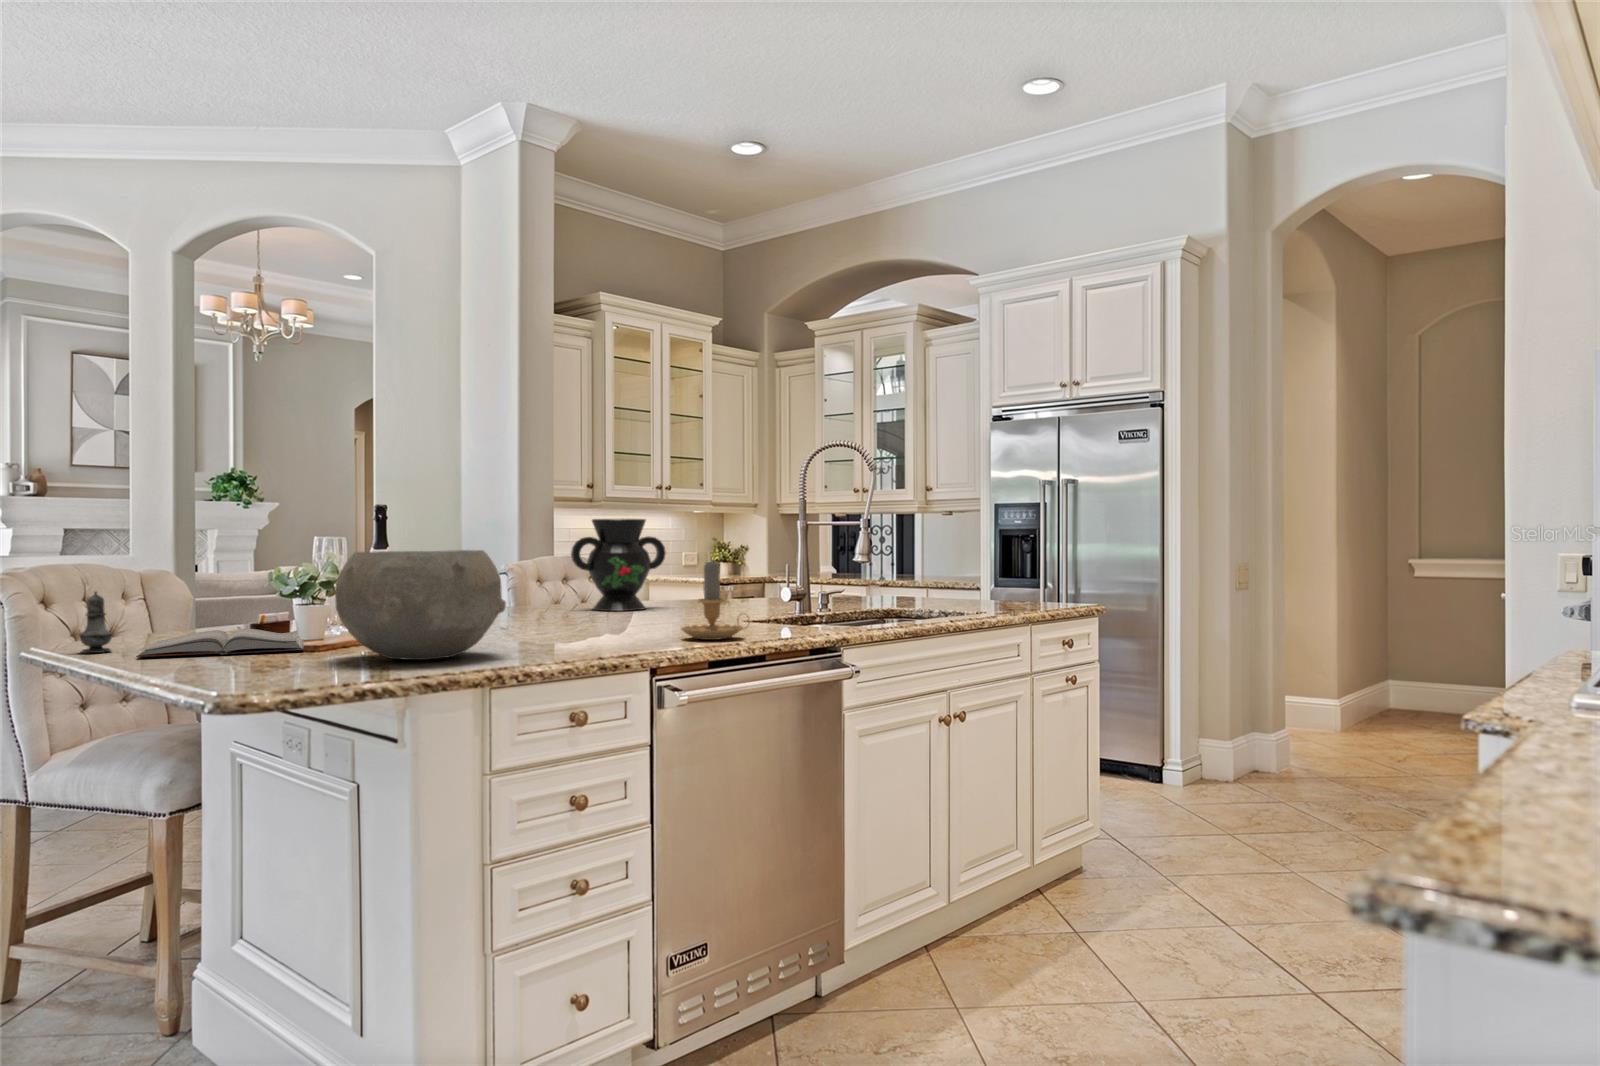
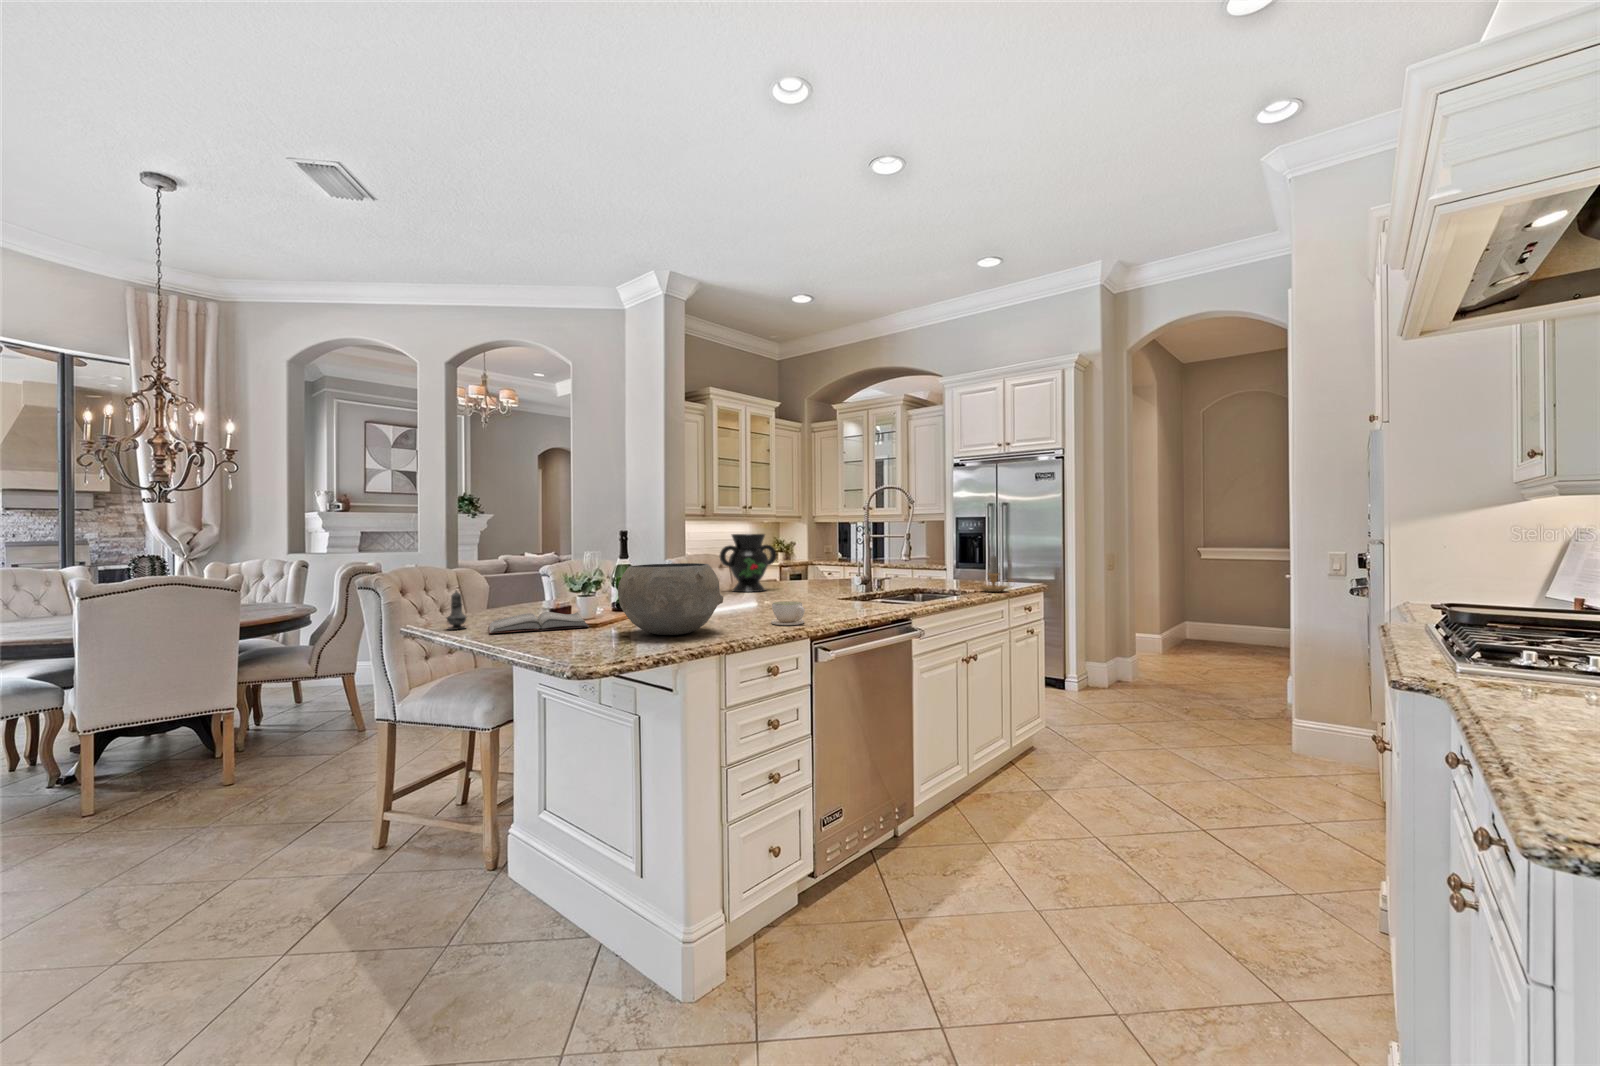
candle: present [681,561,750,640] -> present [980,556,1012,592]
coffee cup: none [595,614,648,650] -> present [771,601,805,625]

